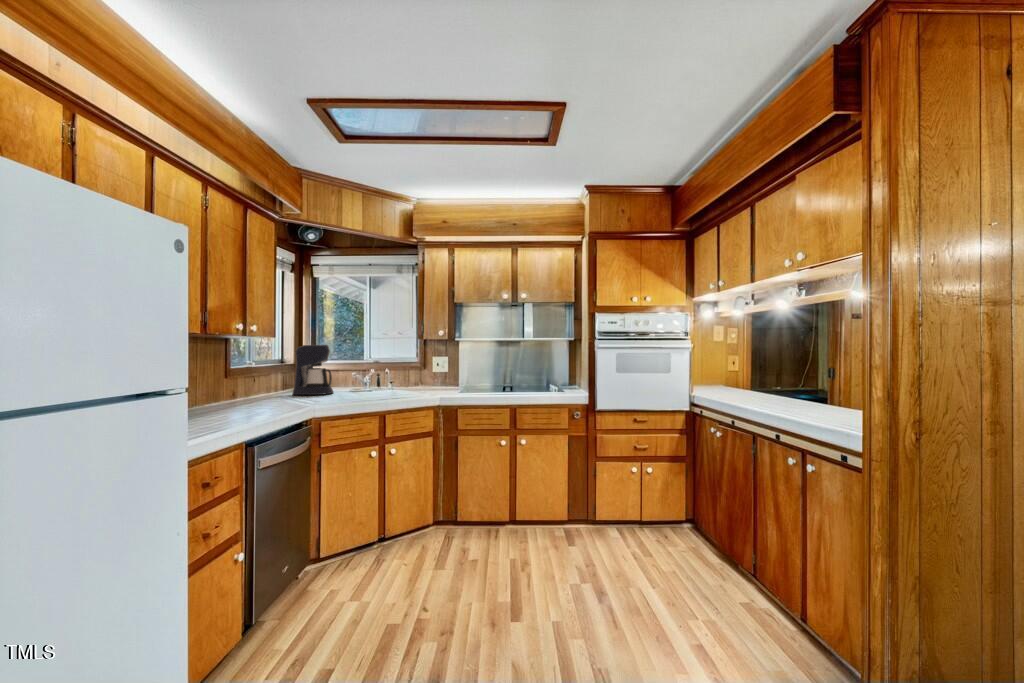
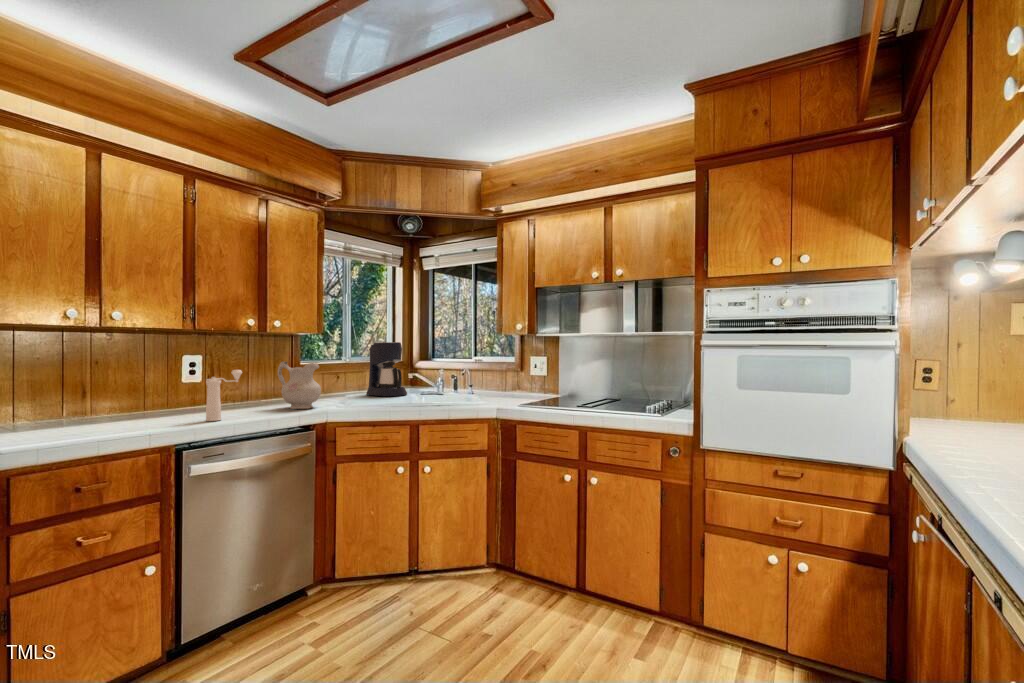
ceramic pitcher: none [242,362,289,409] -> present [278,362,321,409]
pepper mill: none [208,371,234,423] -> present [206,370,242,421]

